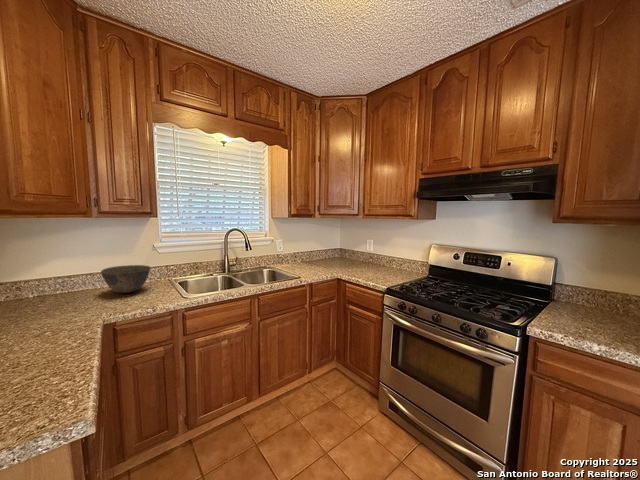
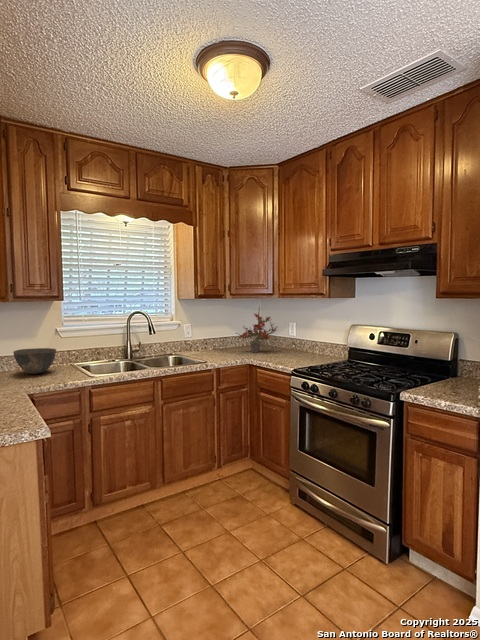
potted plant: none [322,225,362,266] -> present [239,312,277,352]

